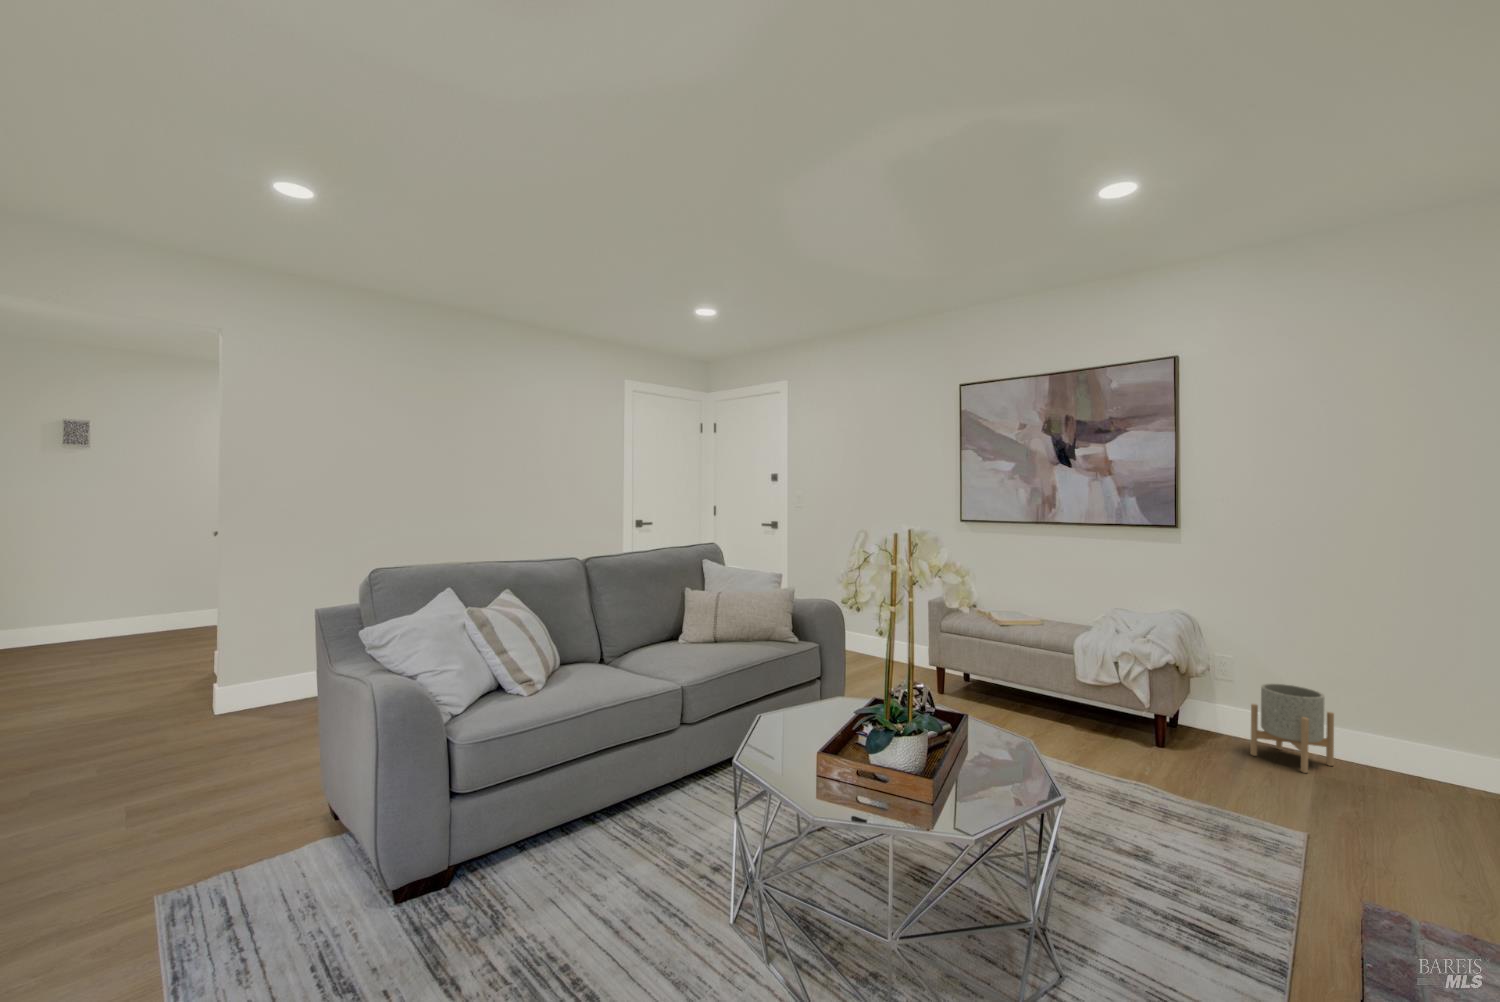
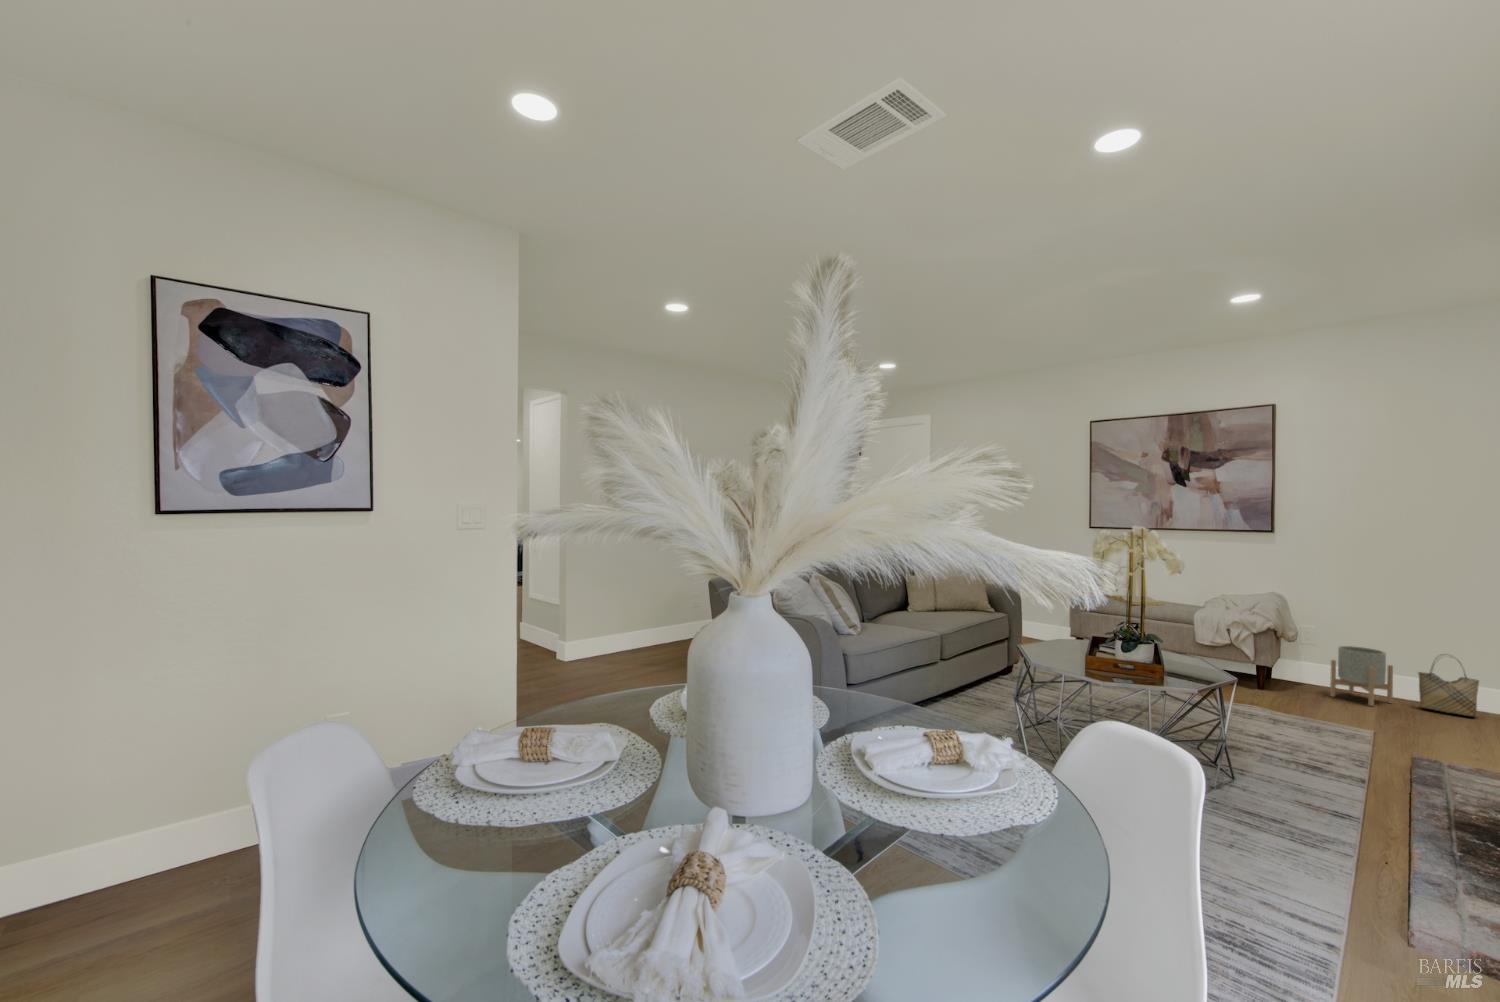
woven basket: none [1367,697,1453,790] -> present [1418,655,1479,716]

